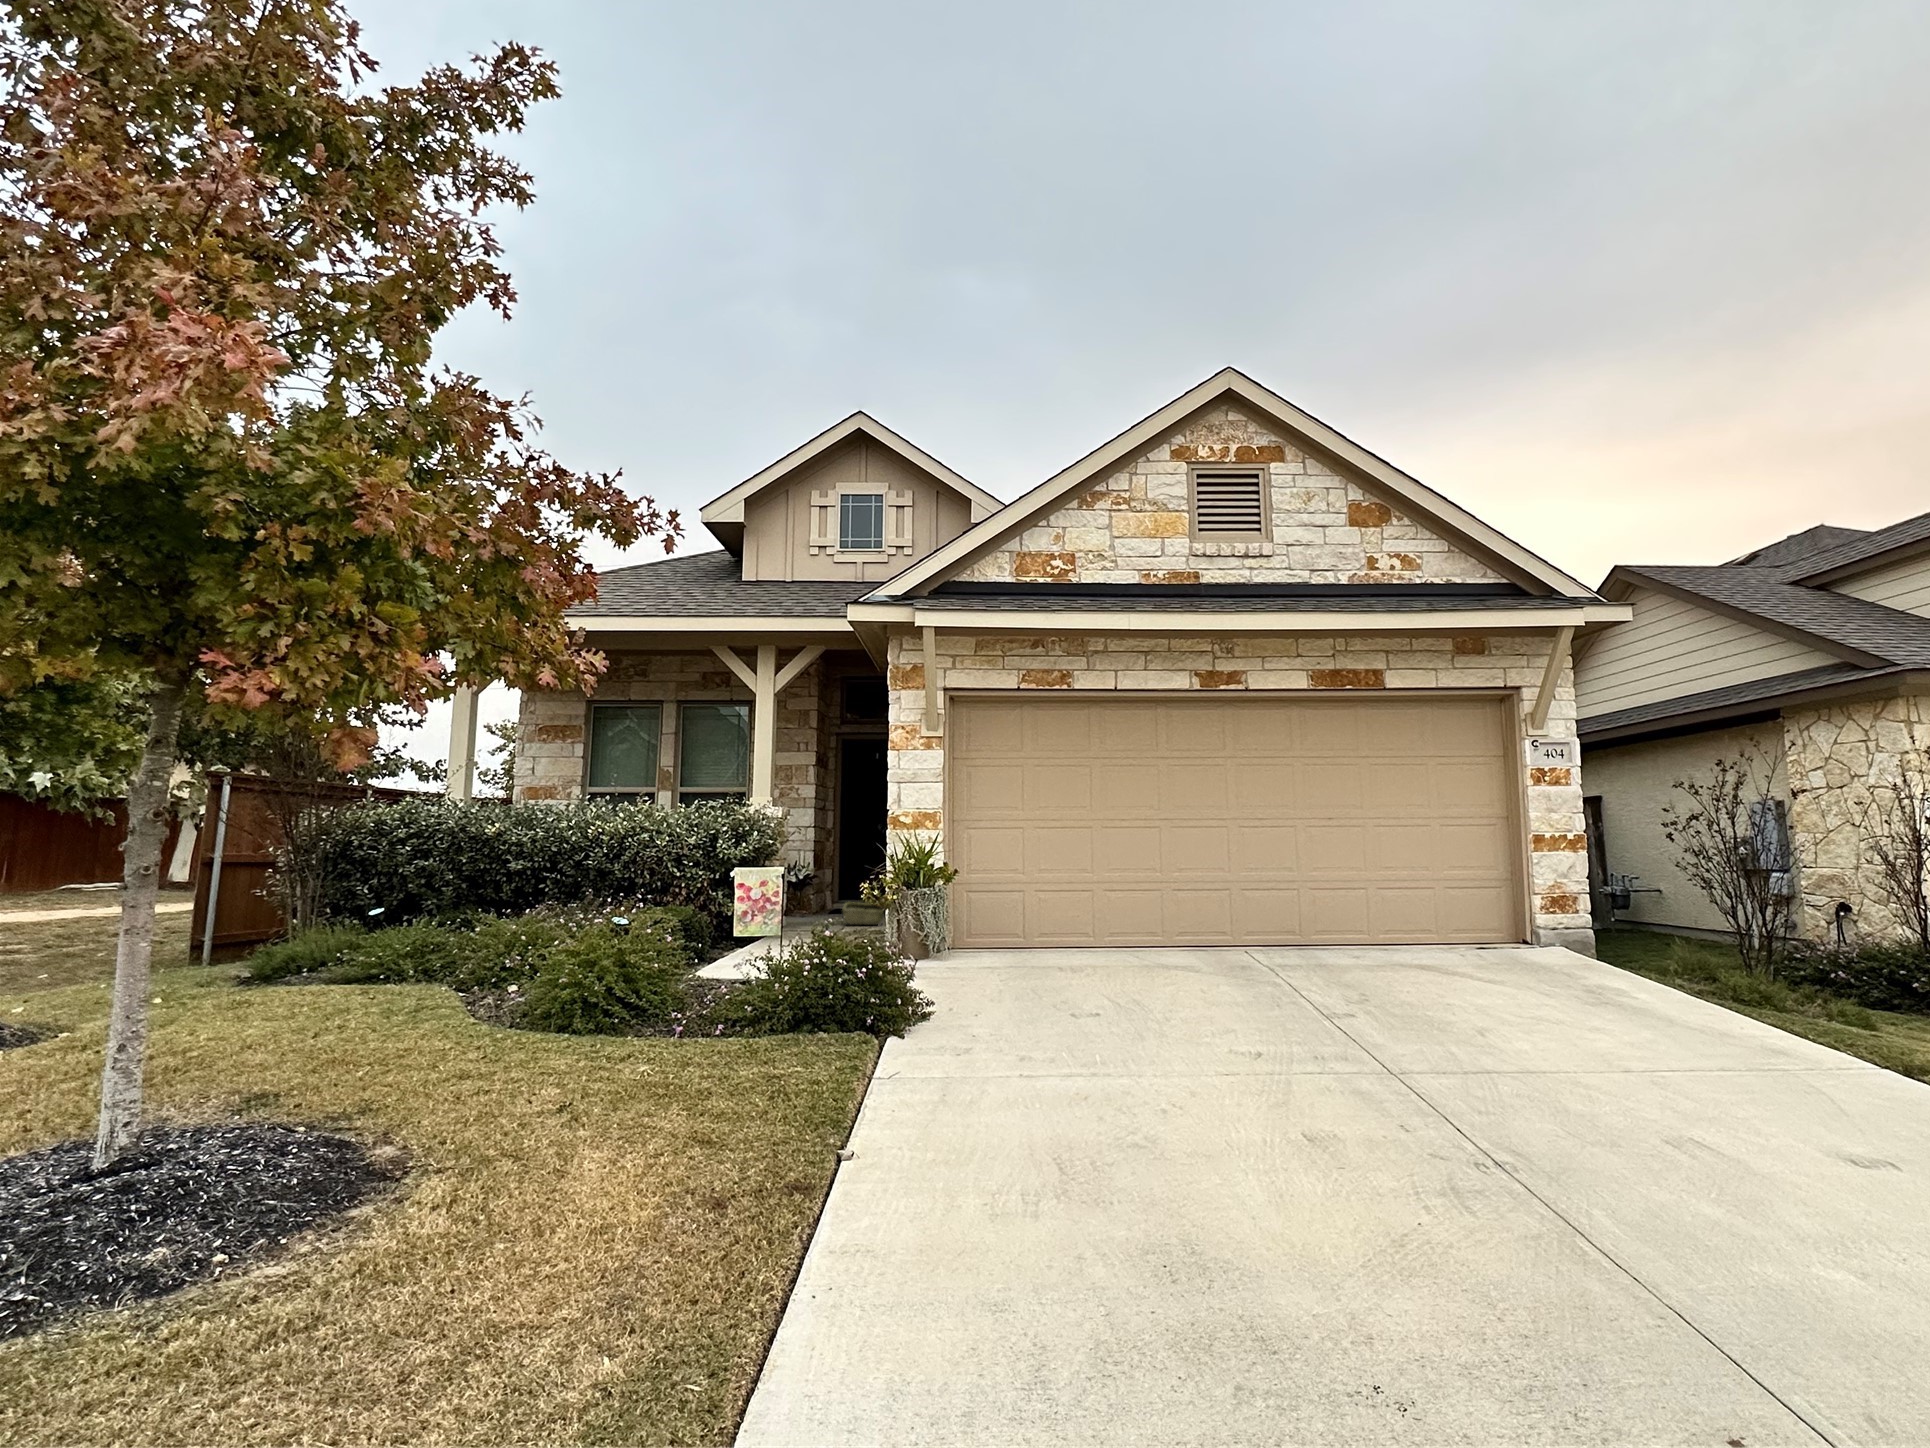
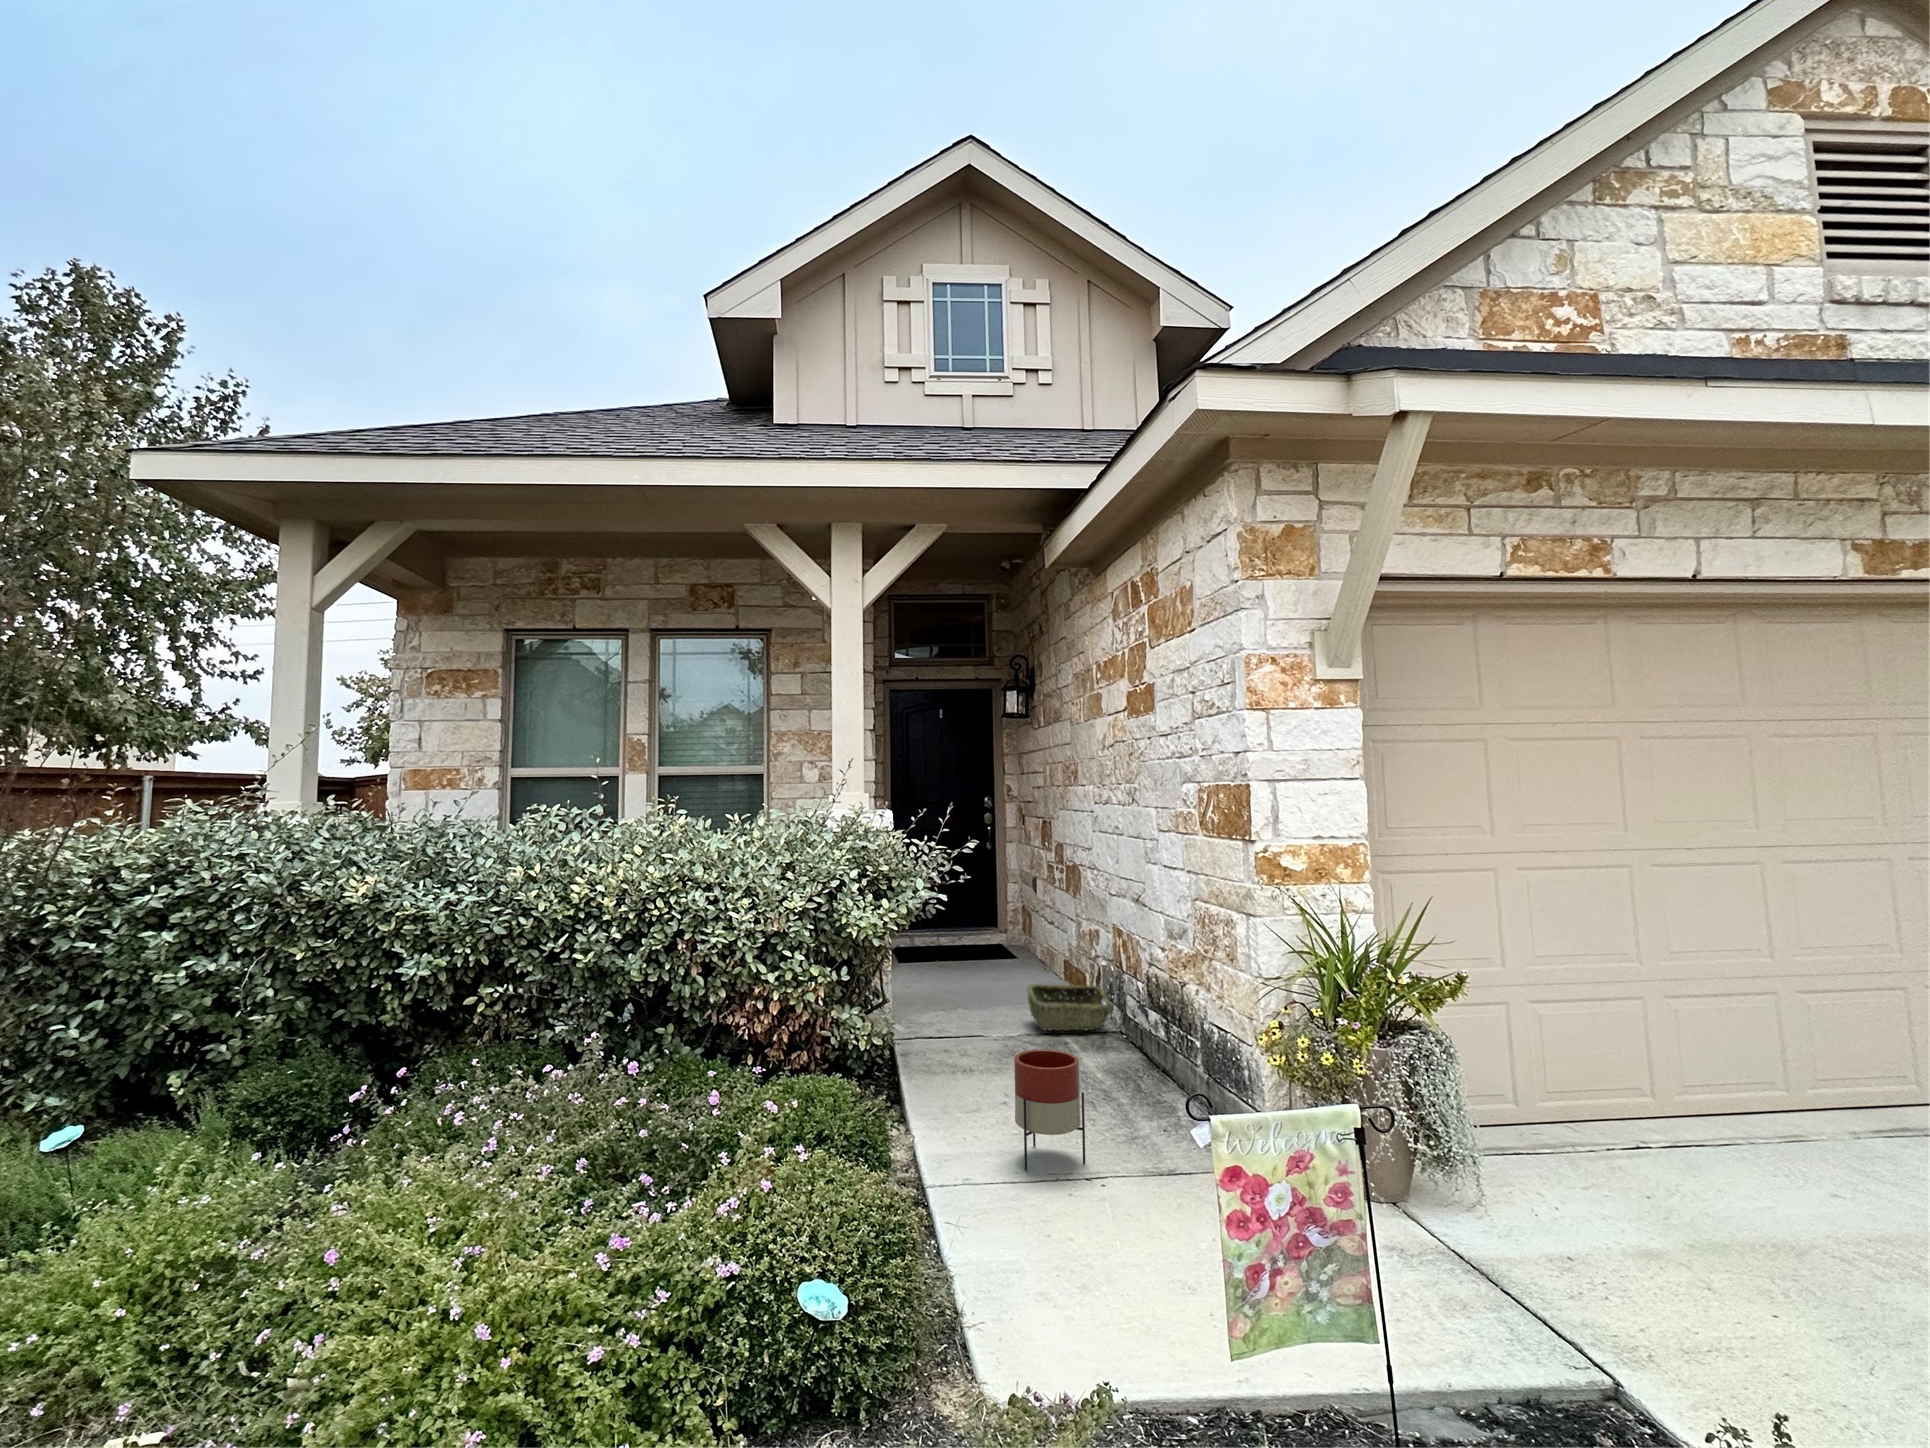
planter: none [766,902,796,948] -> present [1014,1050,1085,1171]

